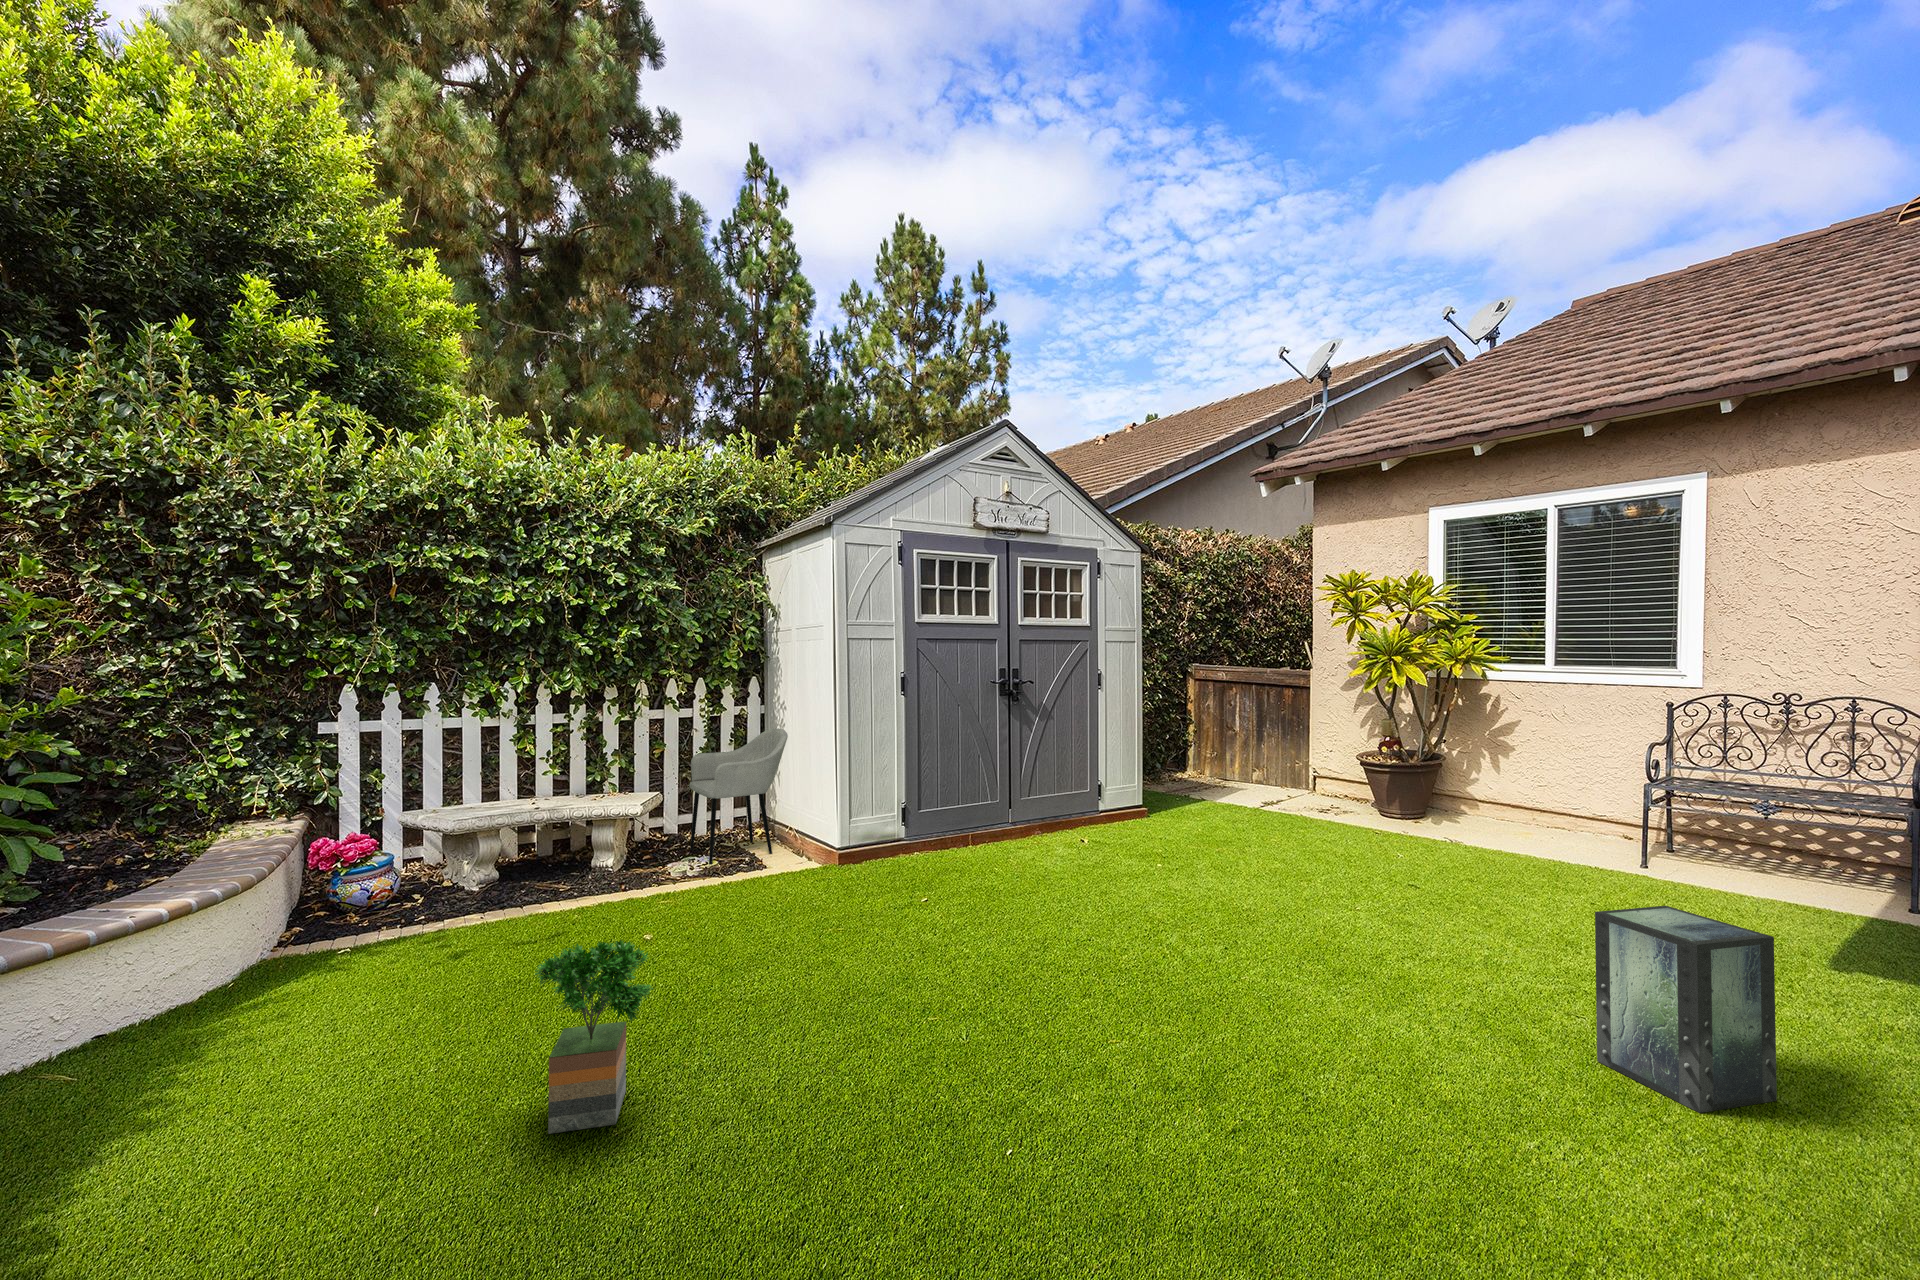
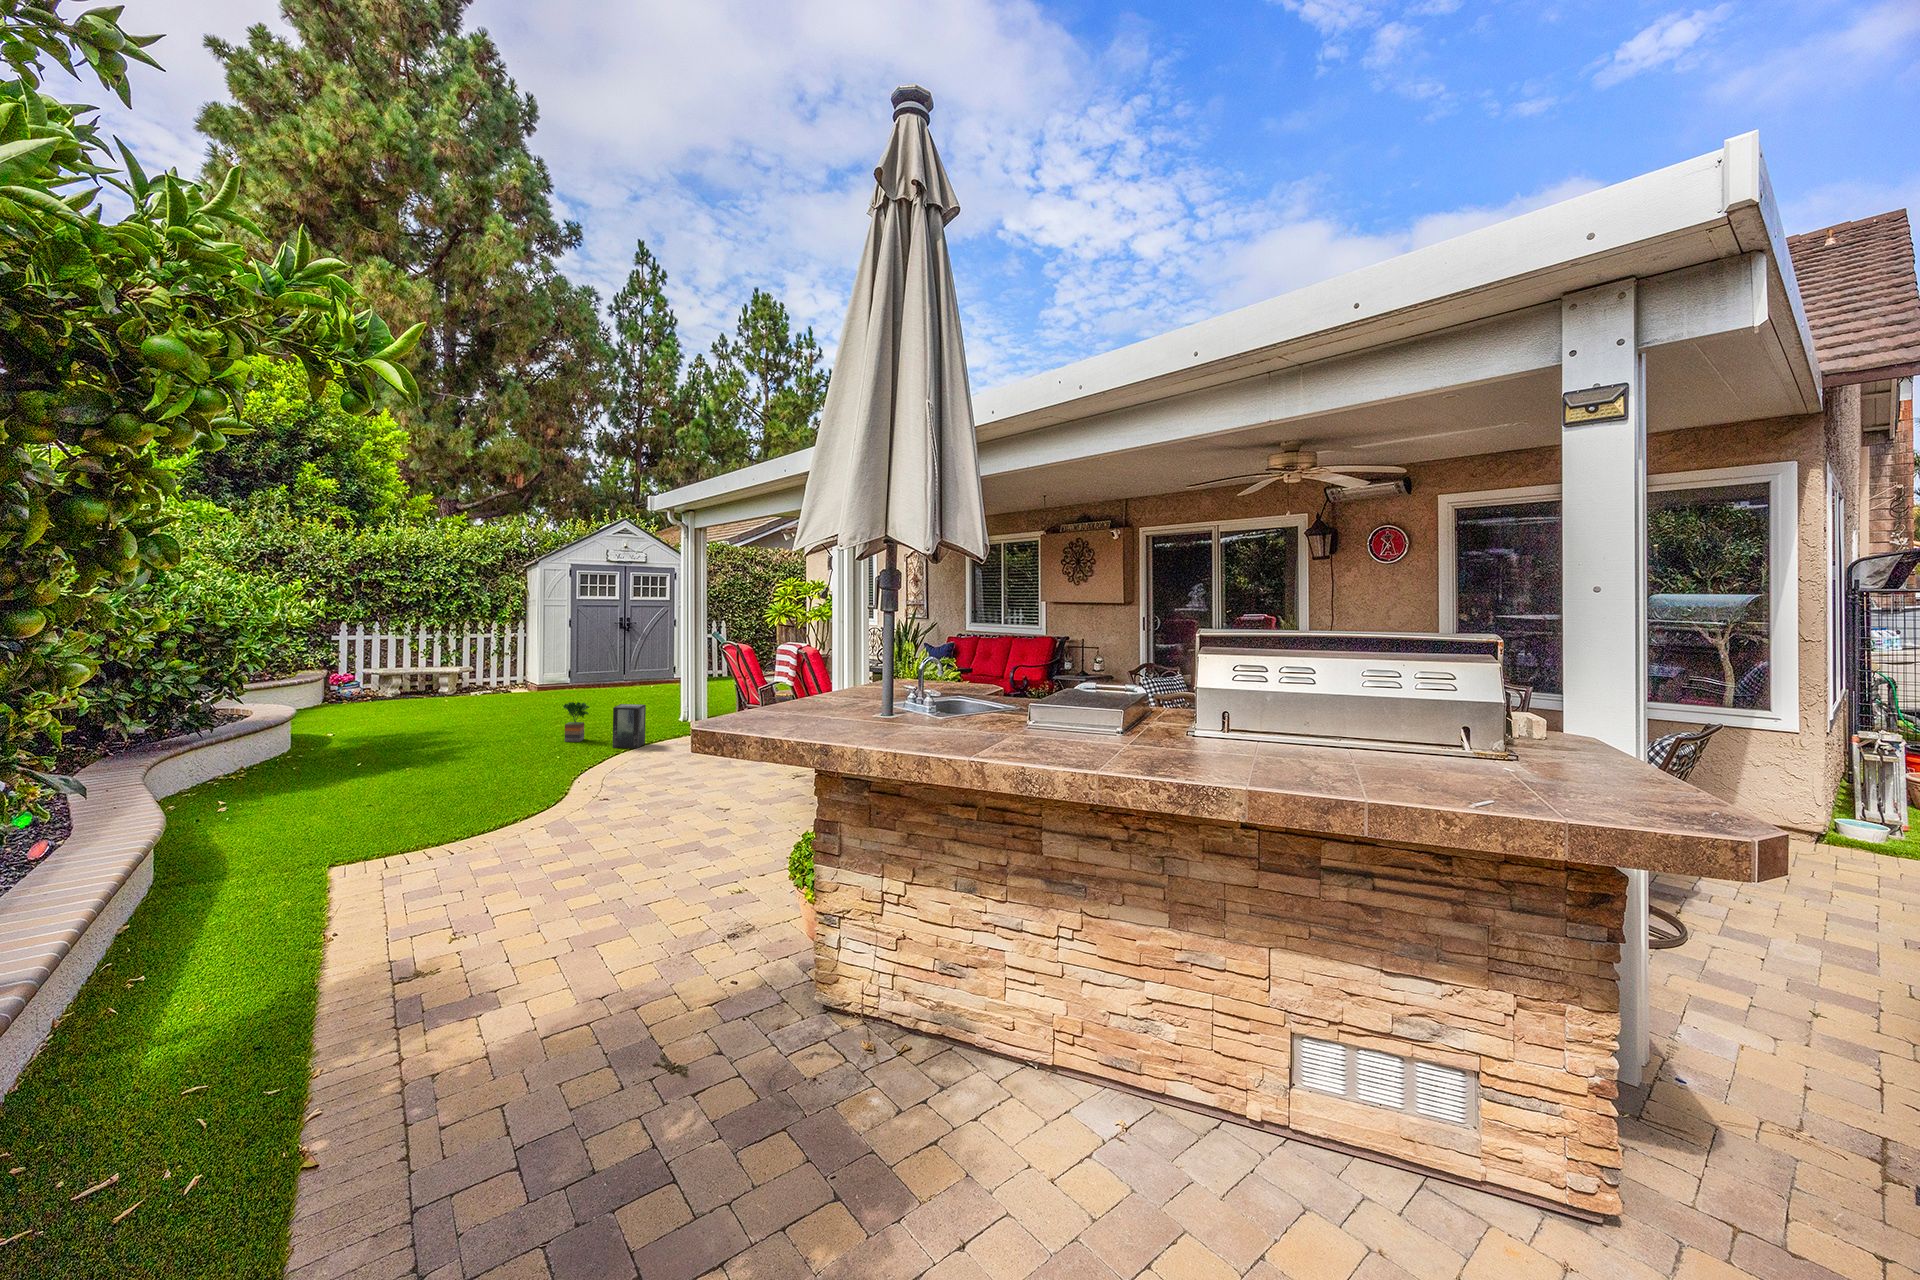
armchair: present [689,728,788,864] -> none [483,646,525,699]
potted tree: present [535,939,653,1134] -> present [563,702,589,742]

